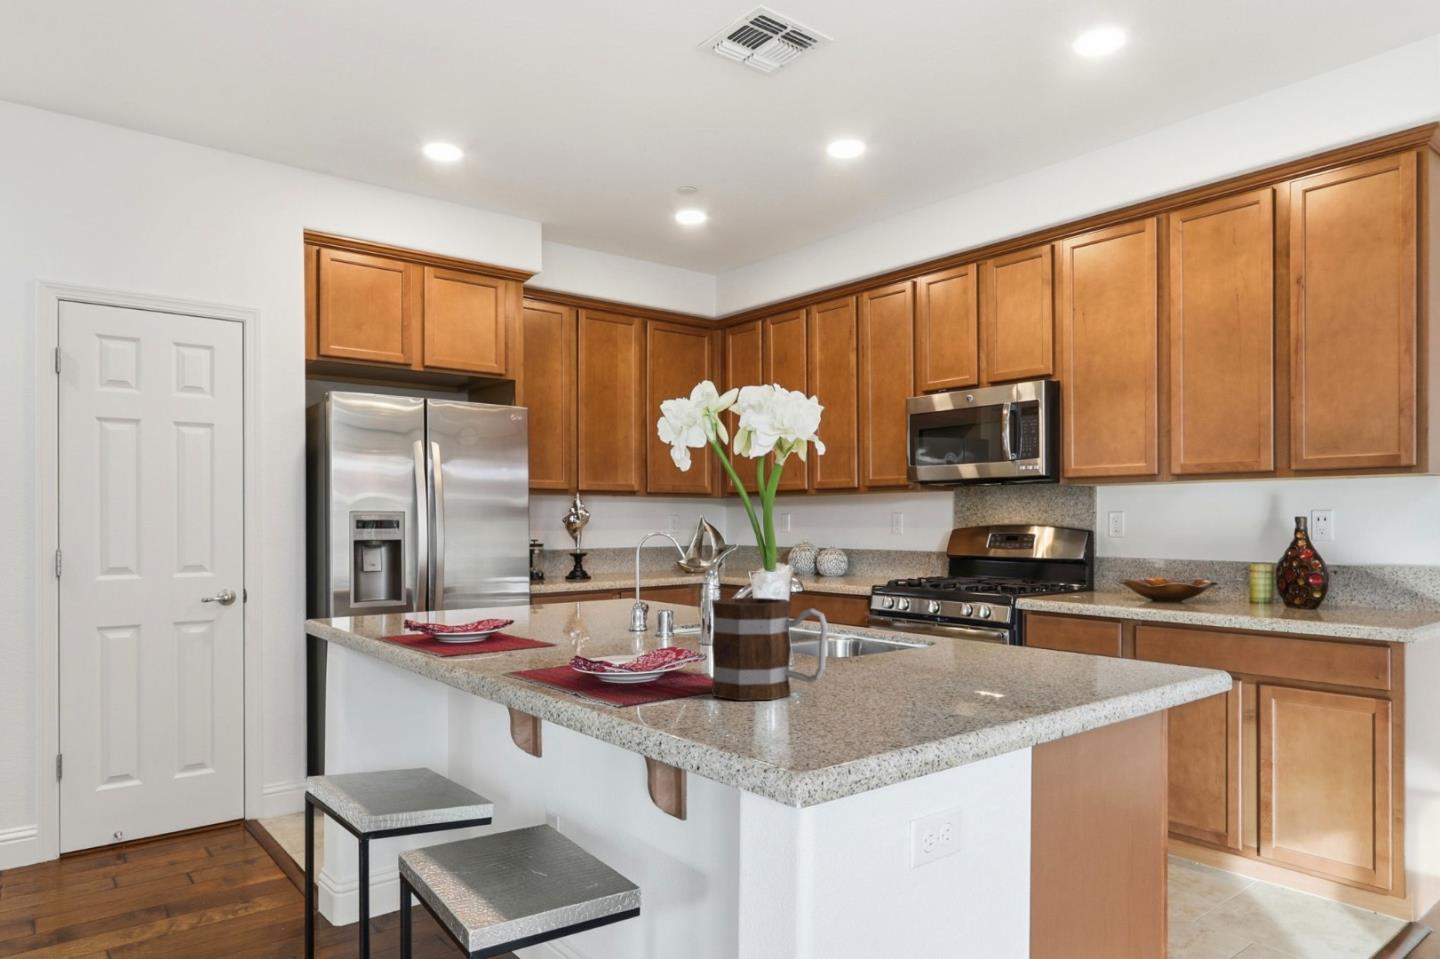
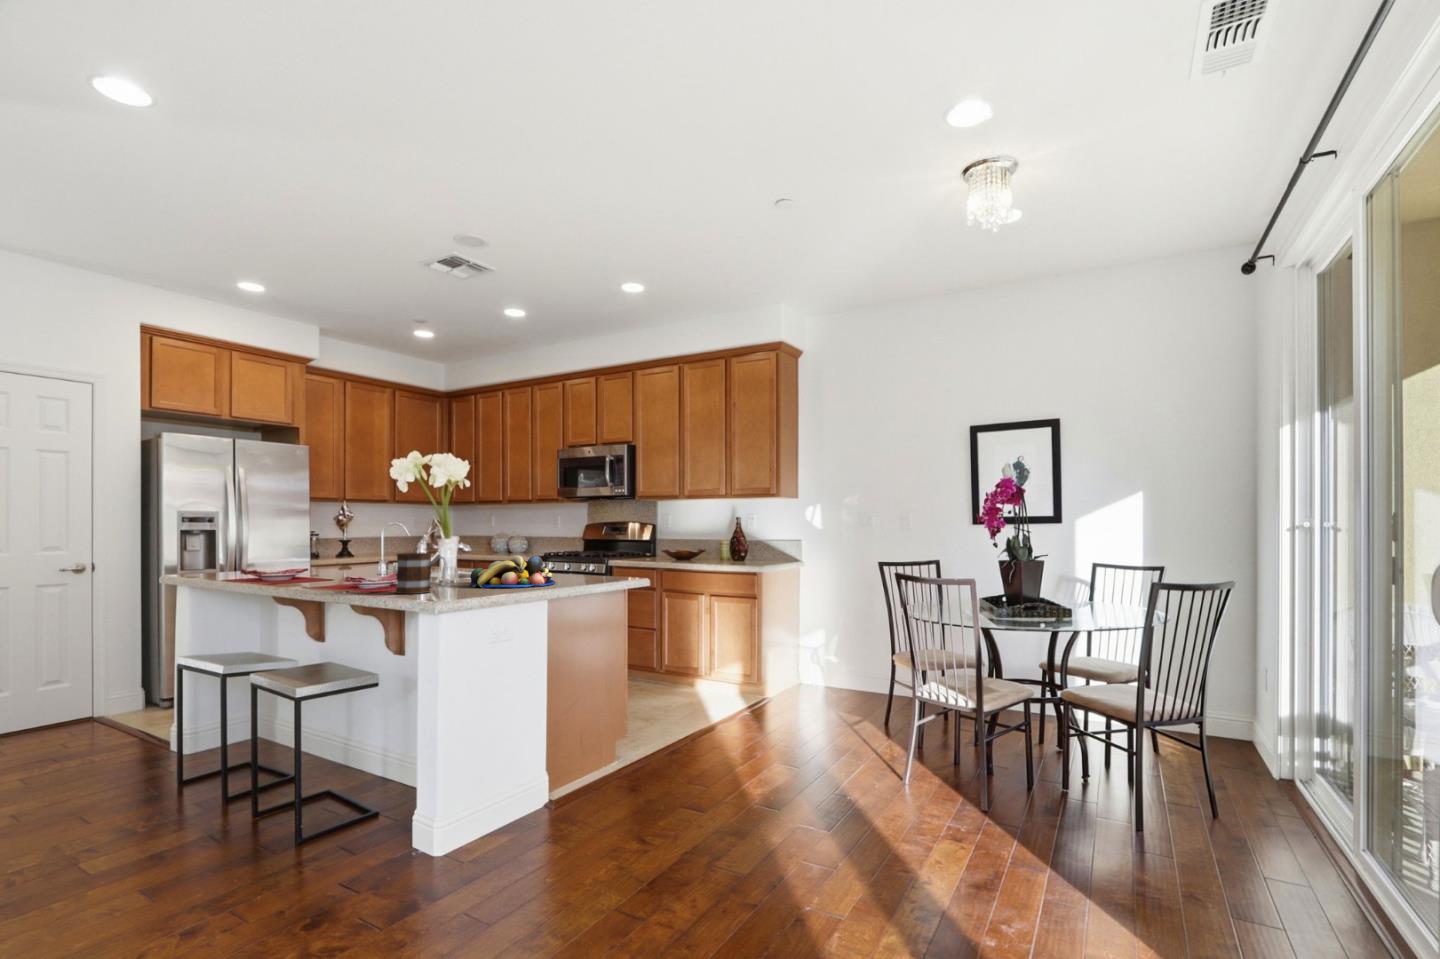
fruit bowl: none [853,604,1053,685] -> present [470,555,555,588]

